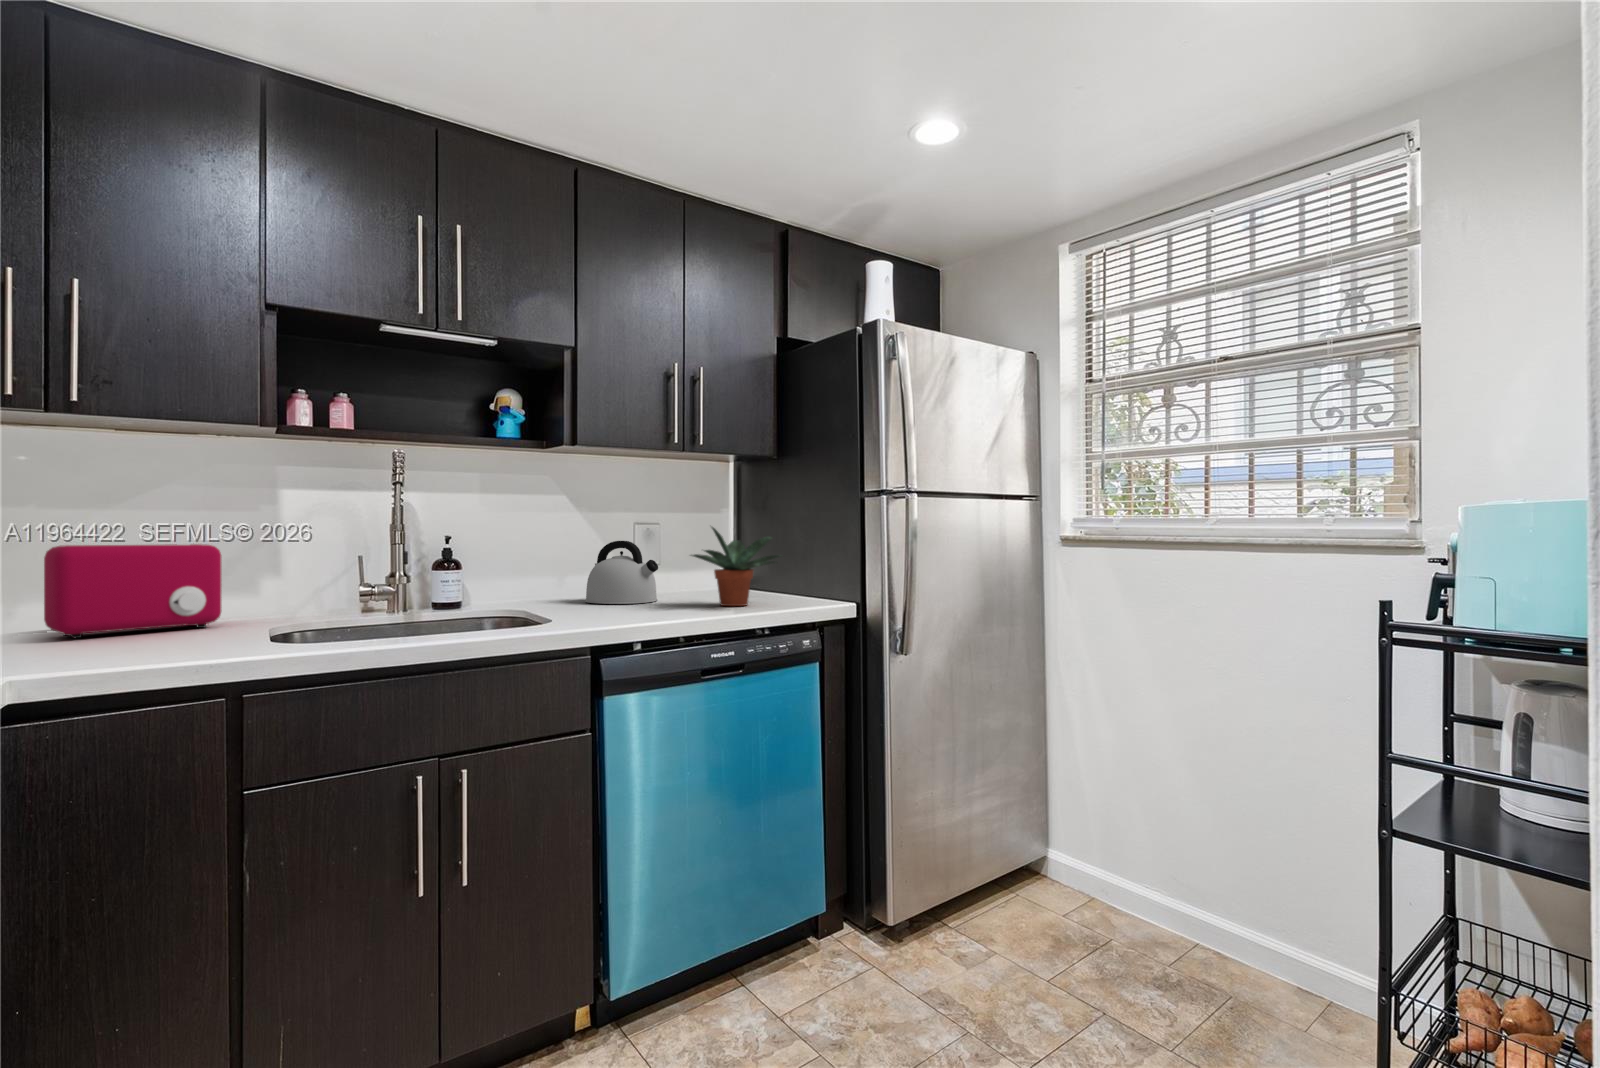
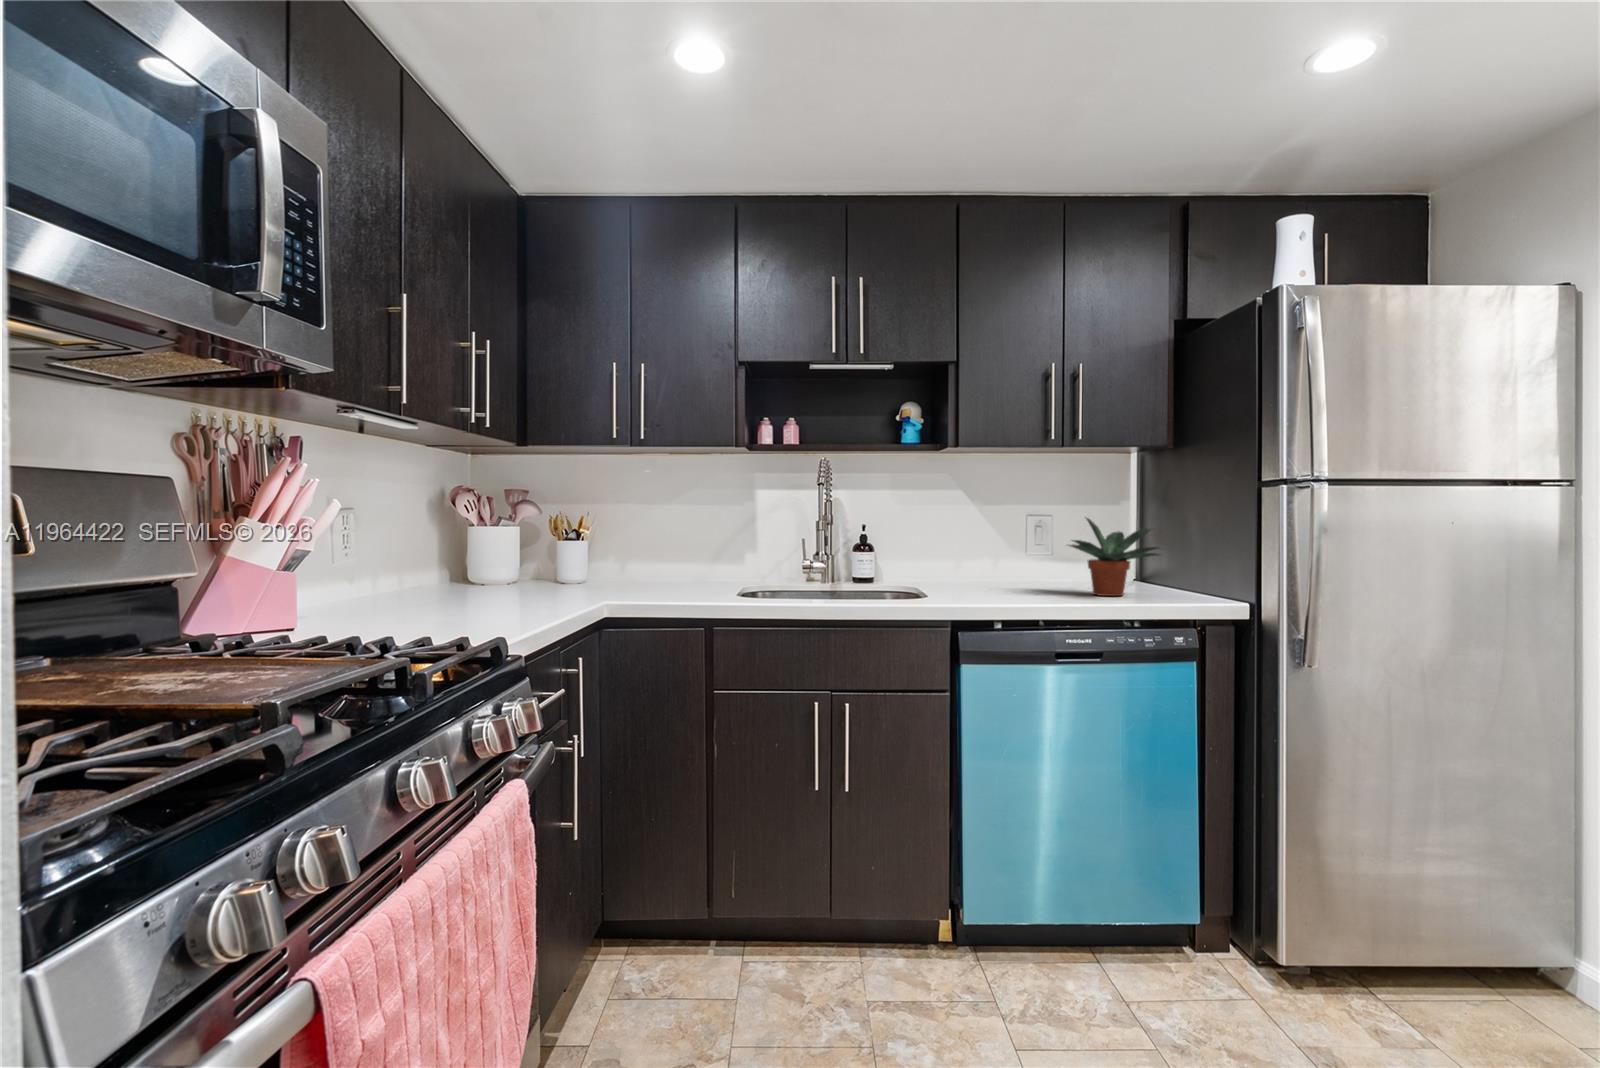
kettle: present [585,541,658,604] -> none [975,531,1041,588]
toaster: present [44,544,221,638] -> none [635,529,721,586]

